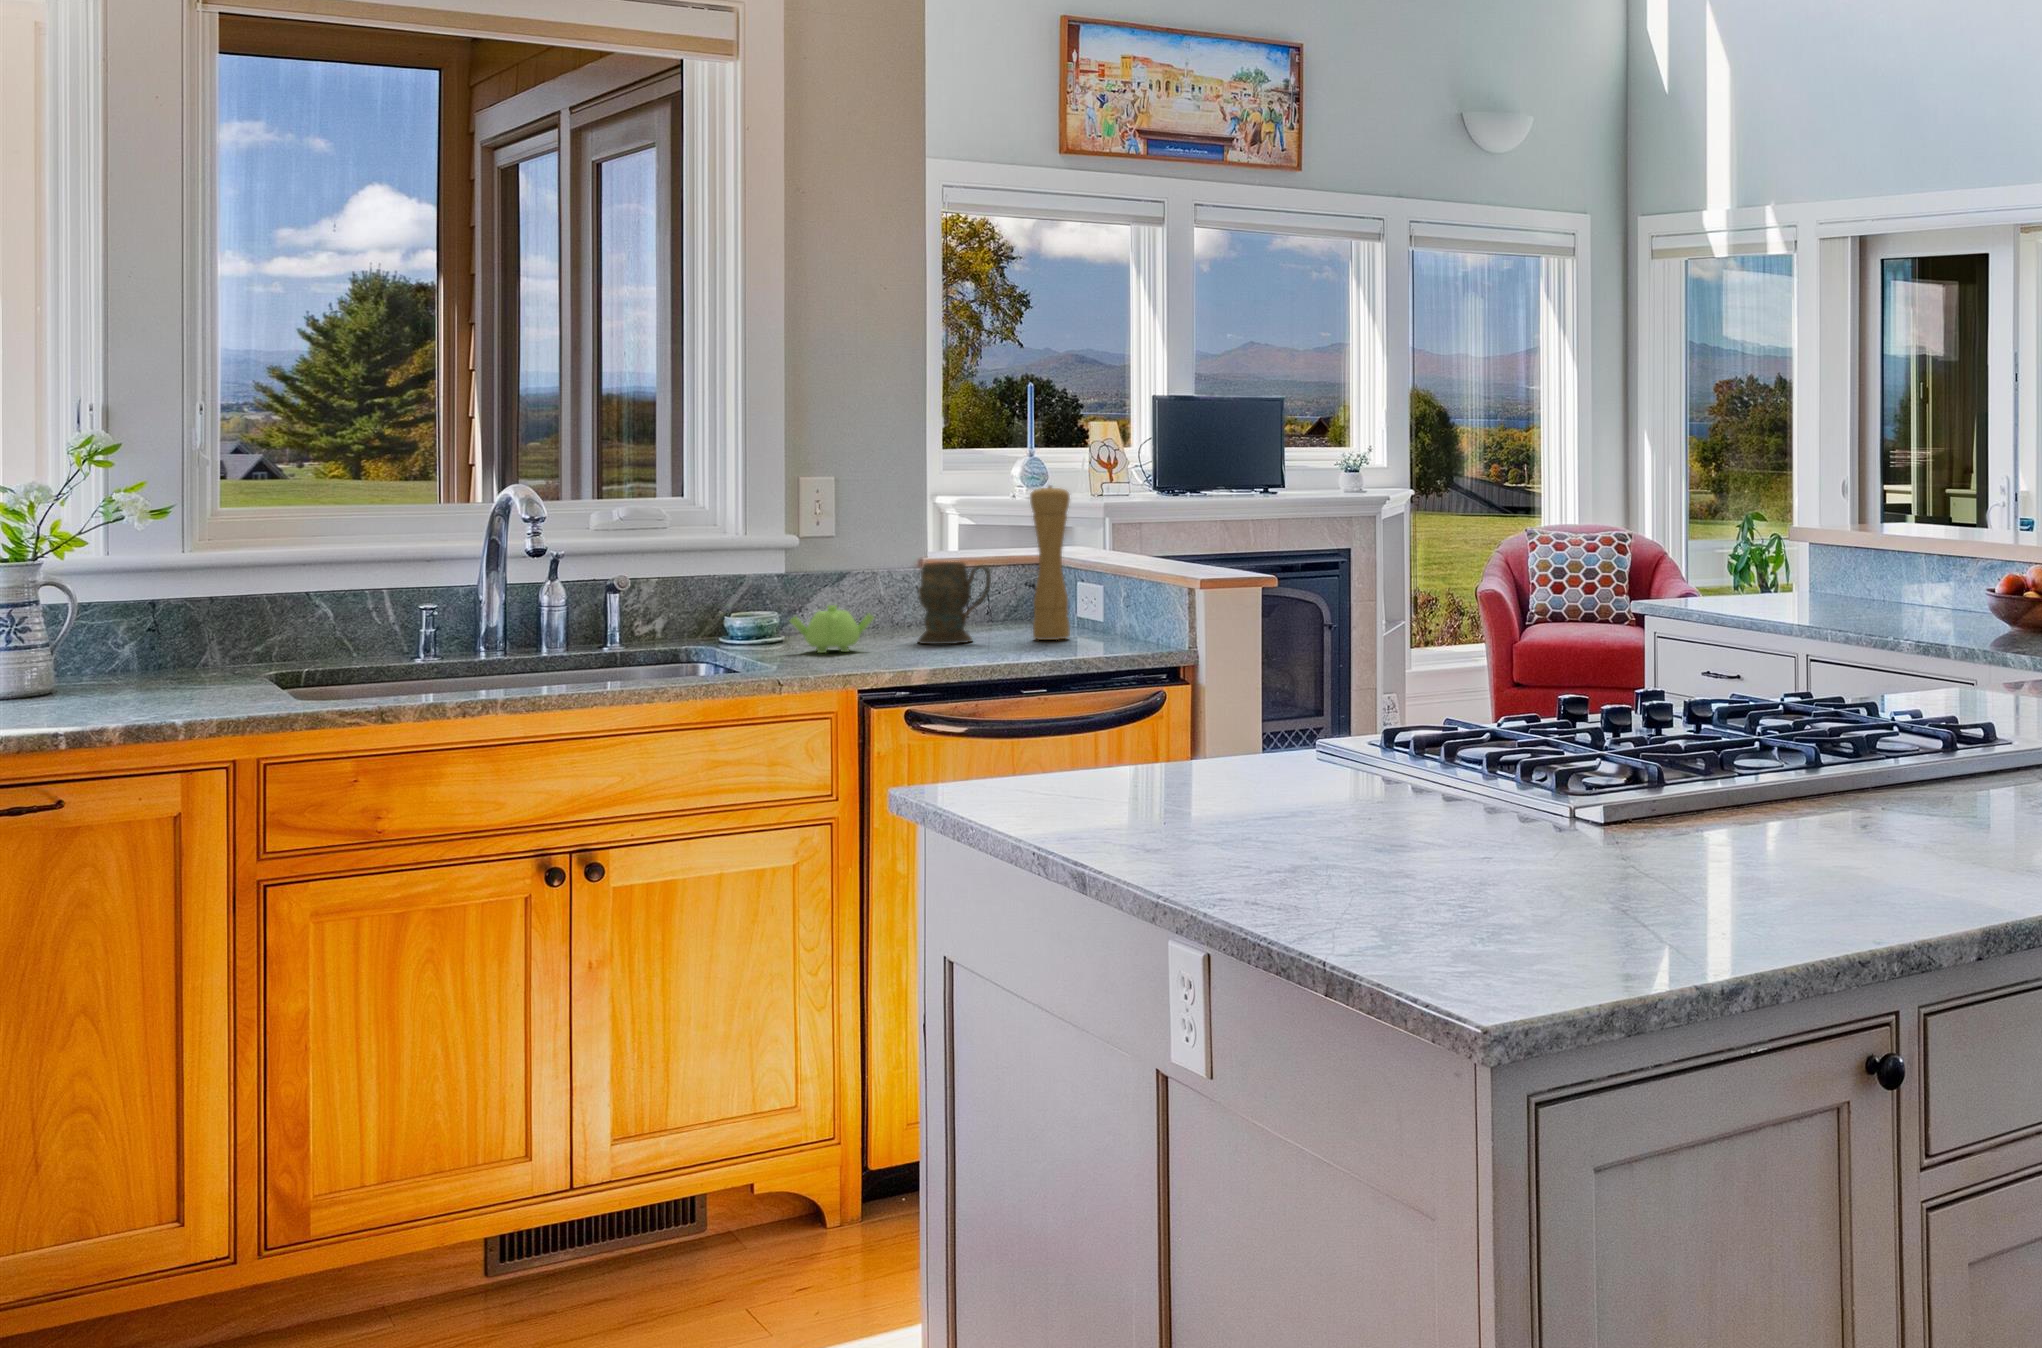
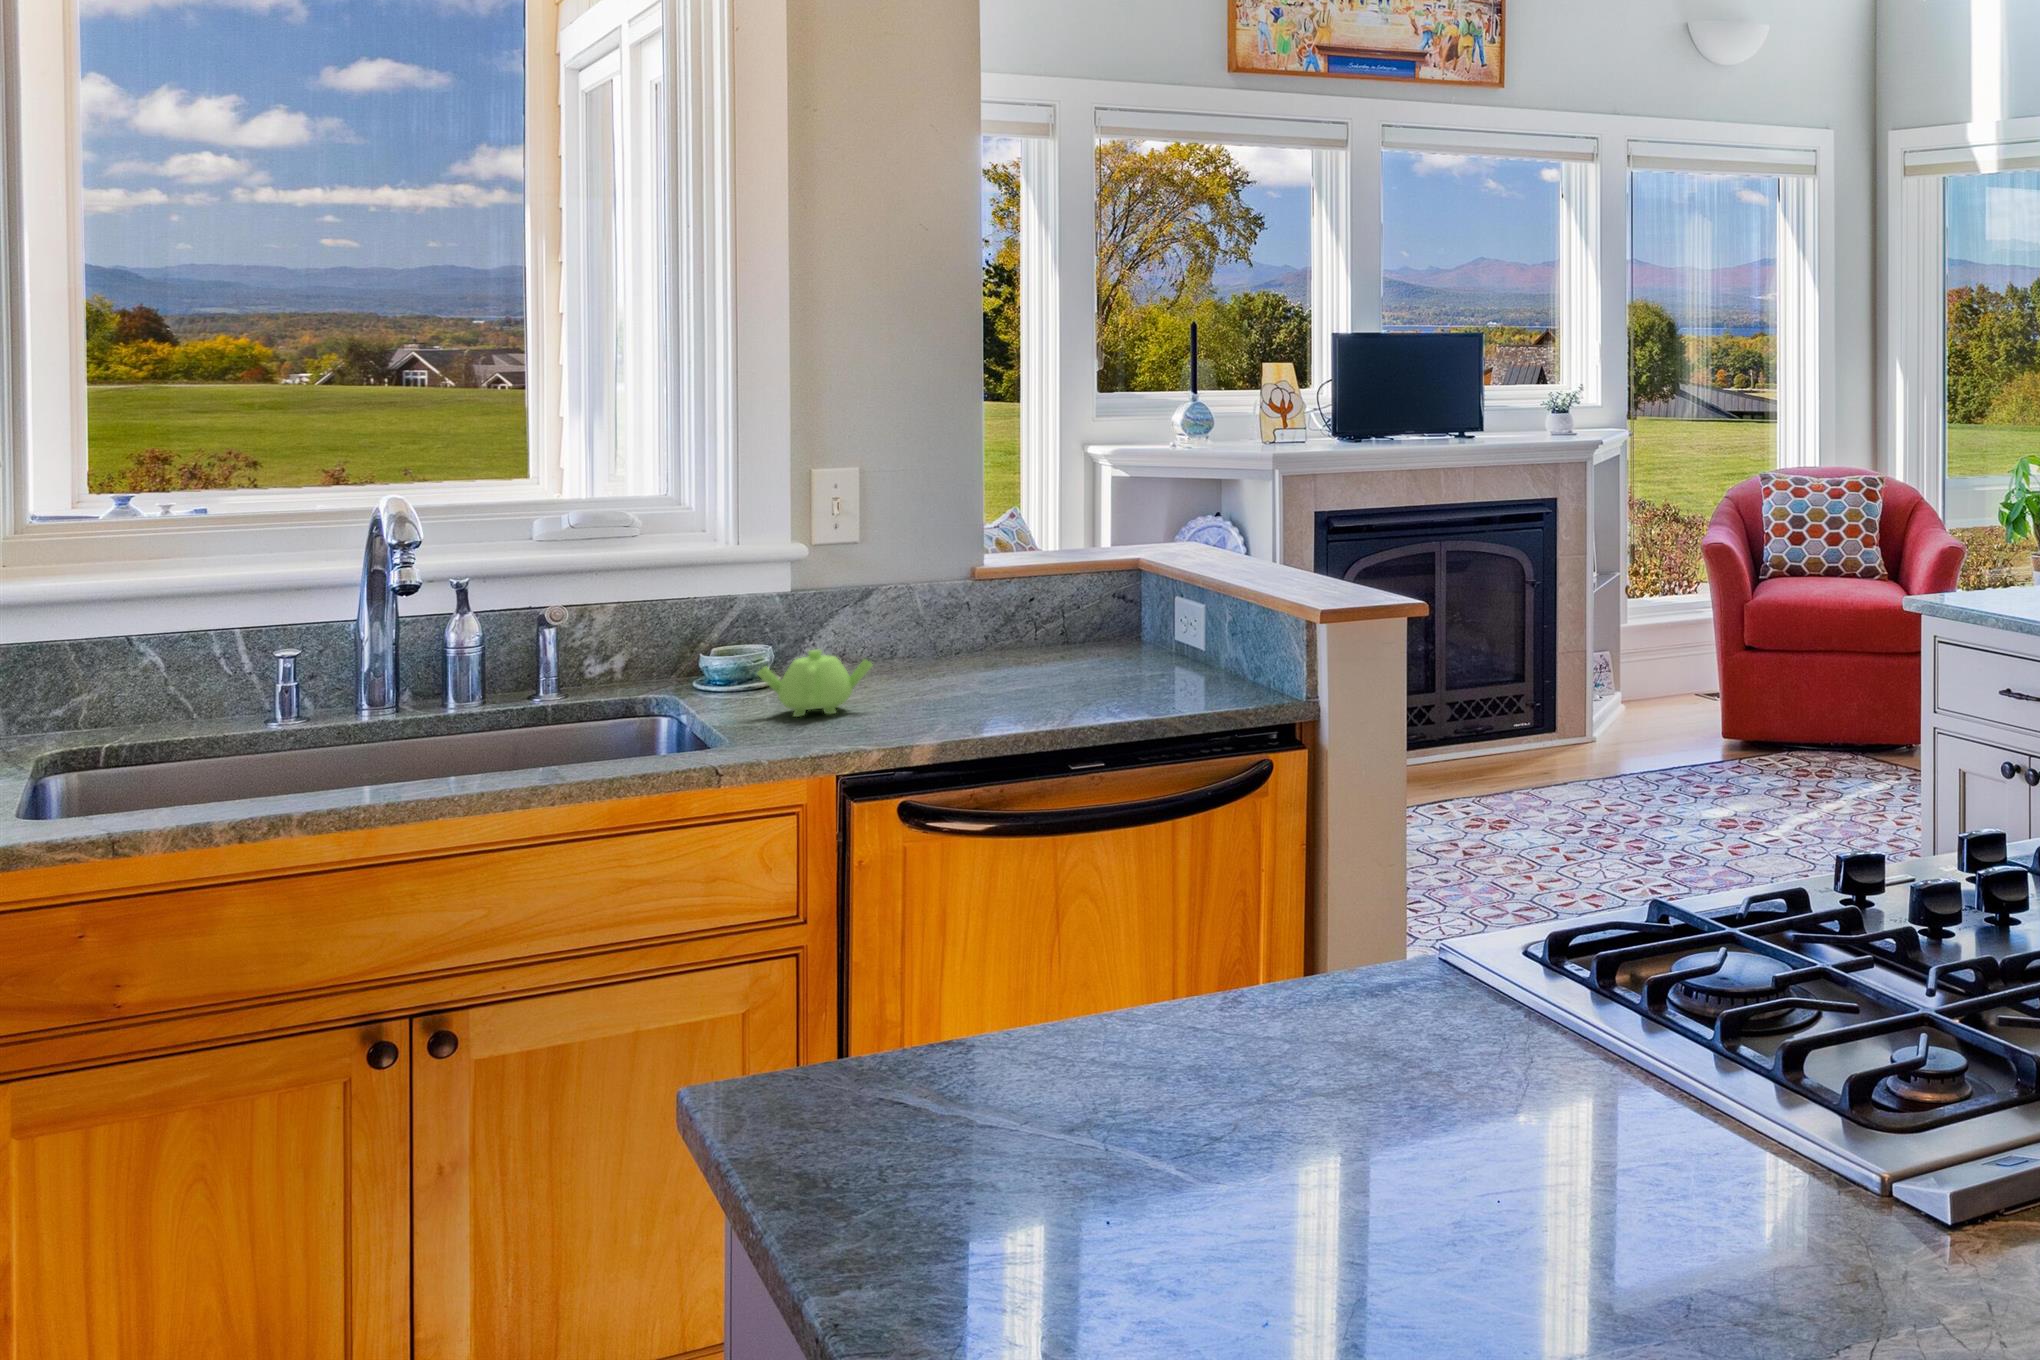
pepper mill: present [1030,486,1070,640] -> none [1087,481,1141,687]
mug: present [918,562,991,644] -> none [940,582,1033,696]

